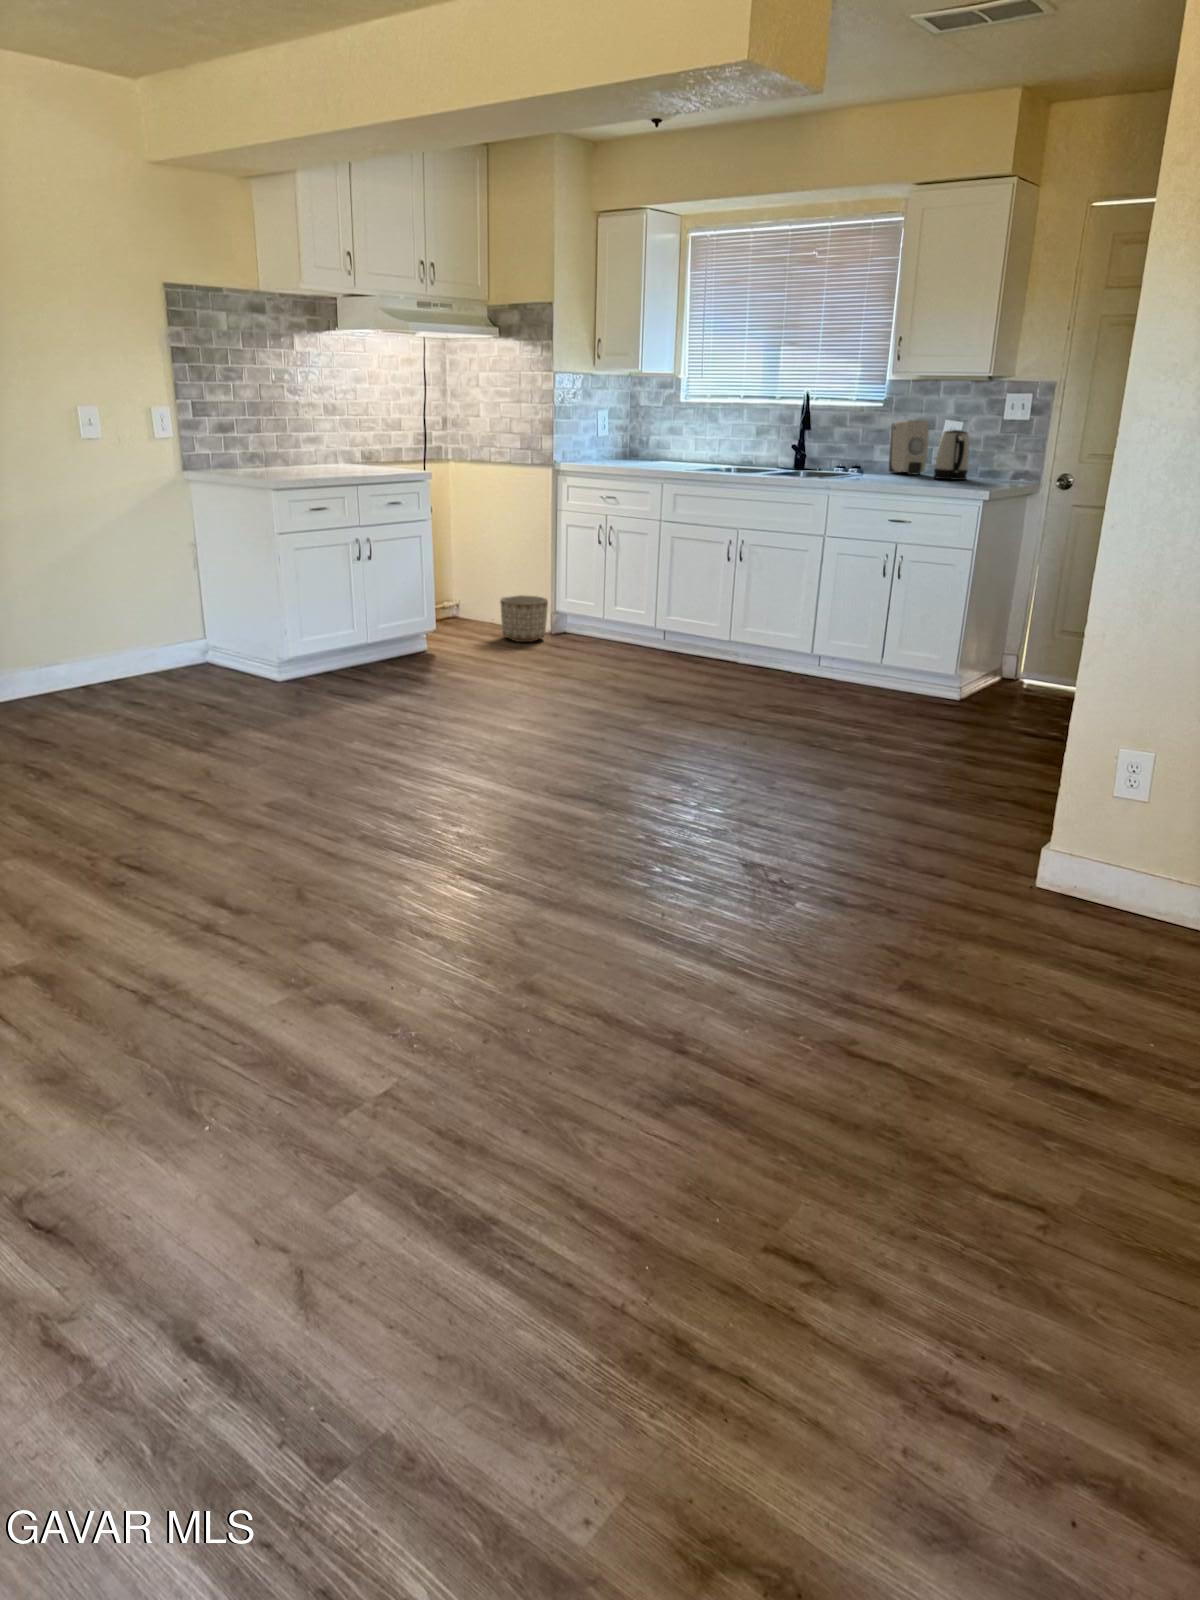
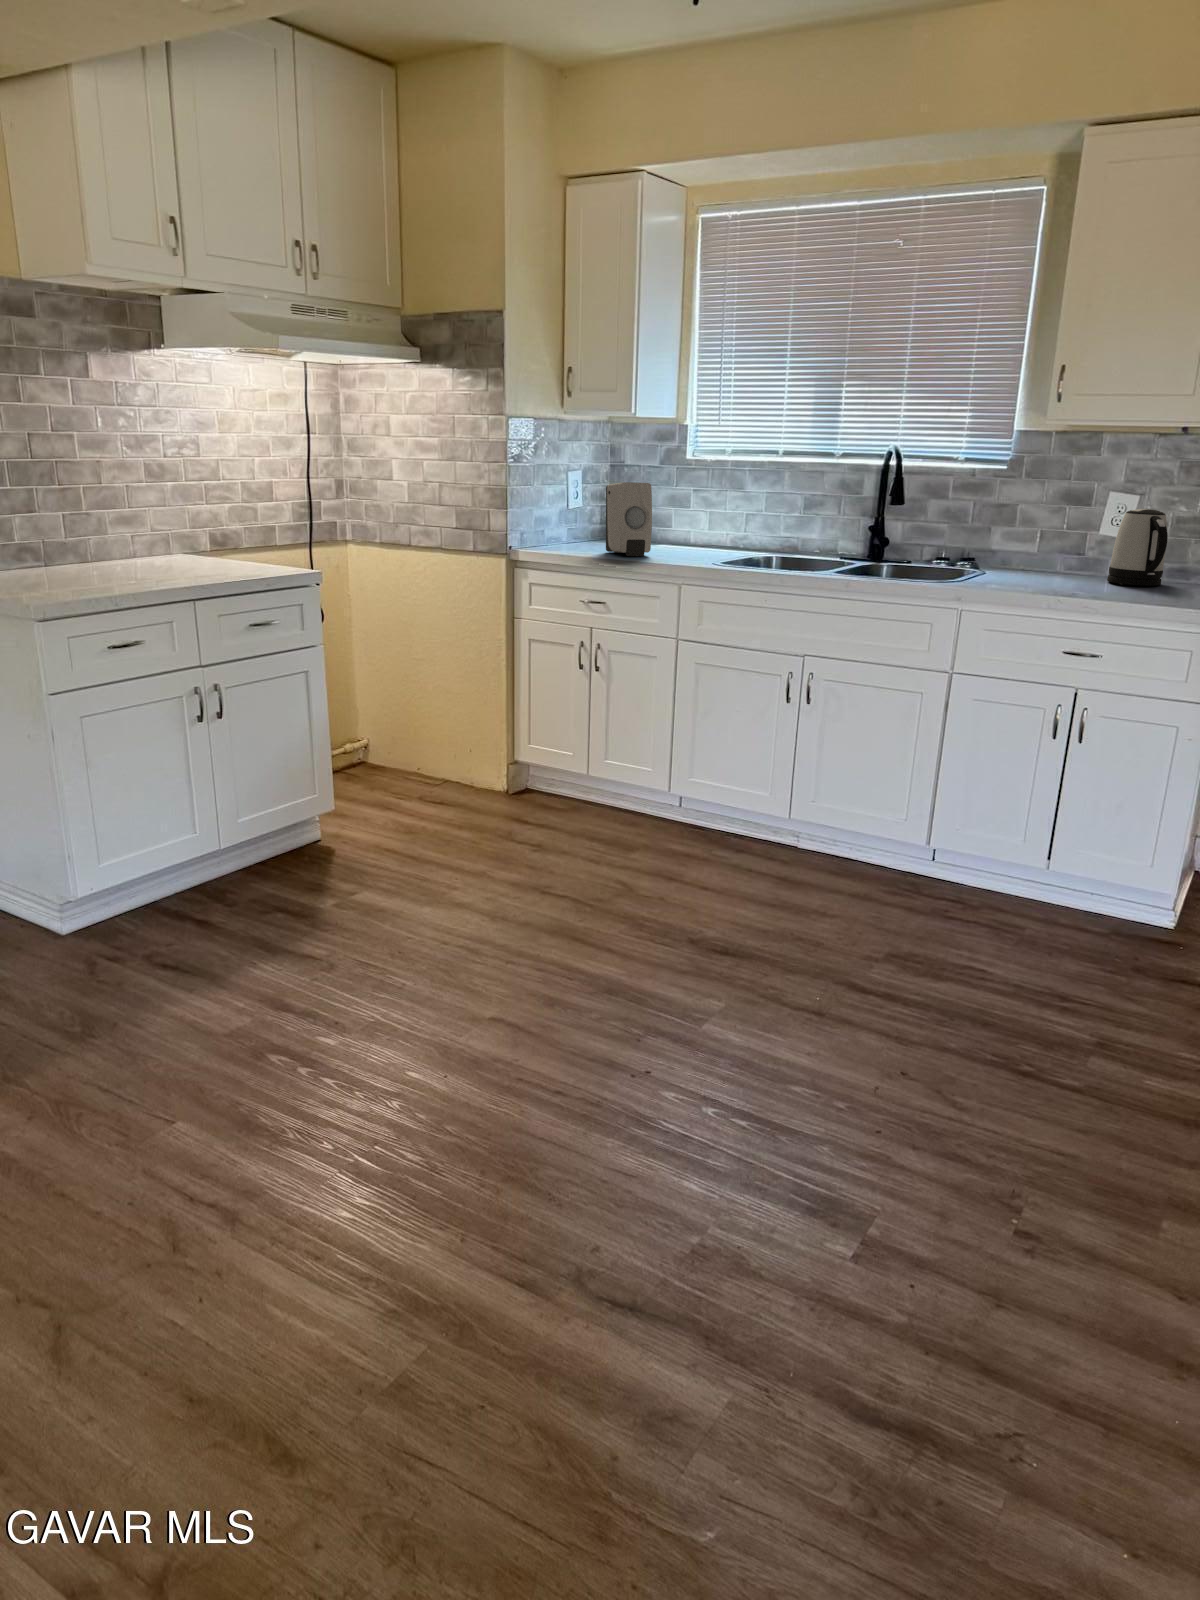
soap dispenser: present [889,420,929,475] -> present [606,482,652,556]
planter: present [500,595,548,642] -> none [429,744,502,817]

